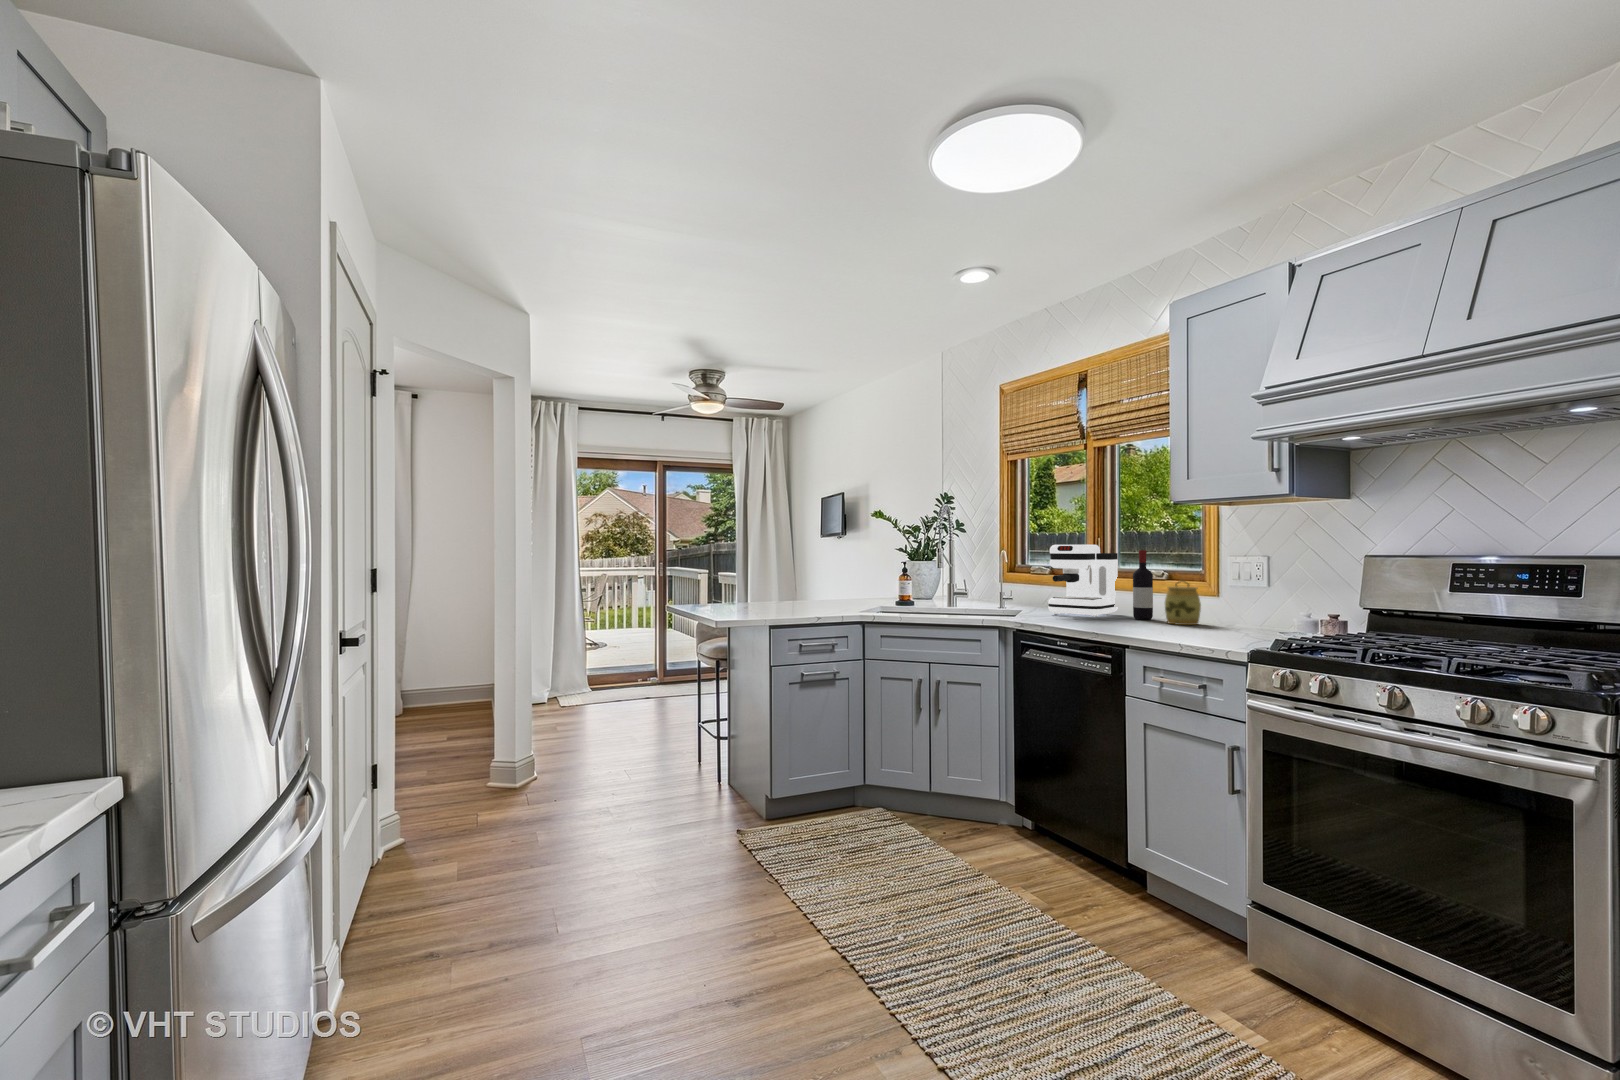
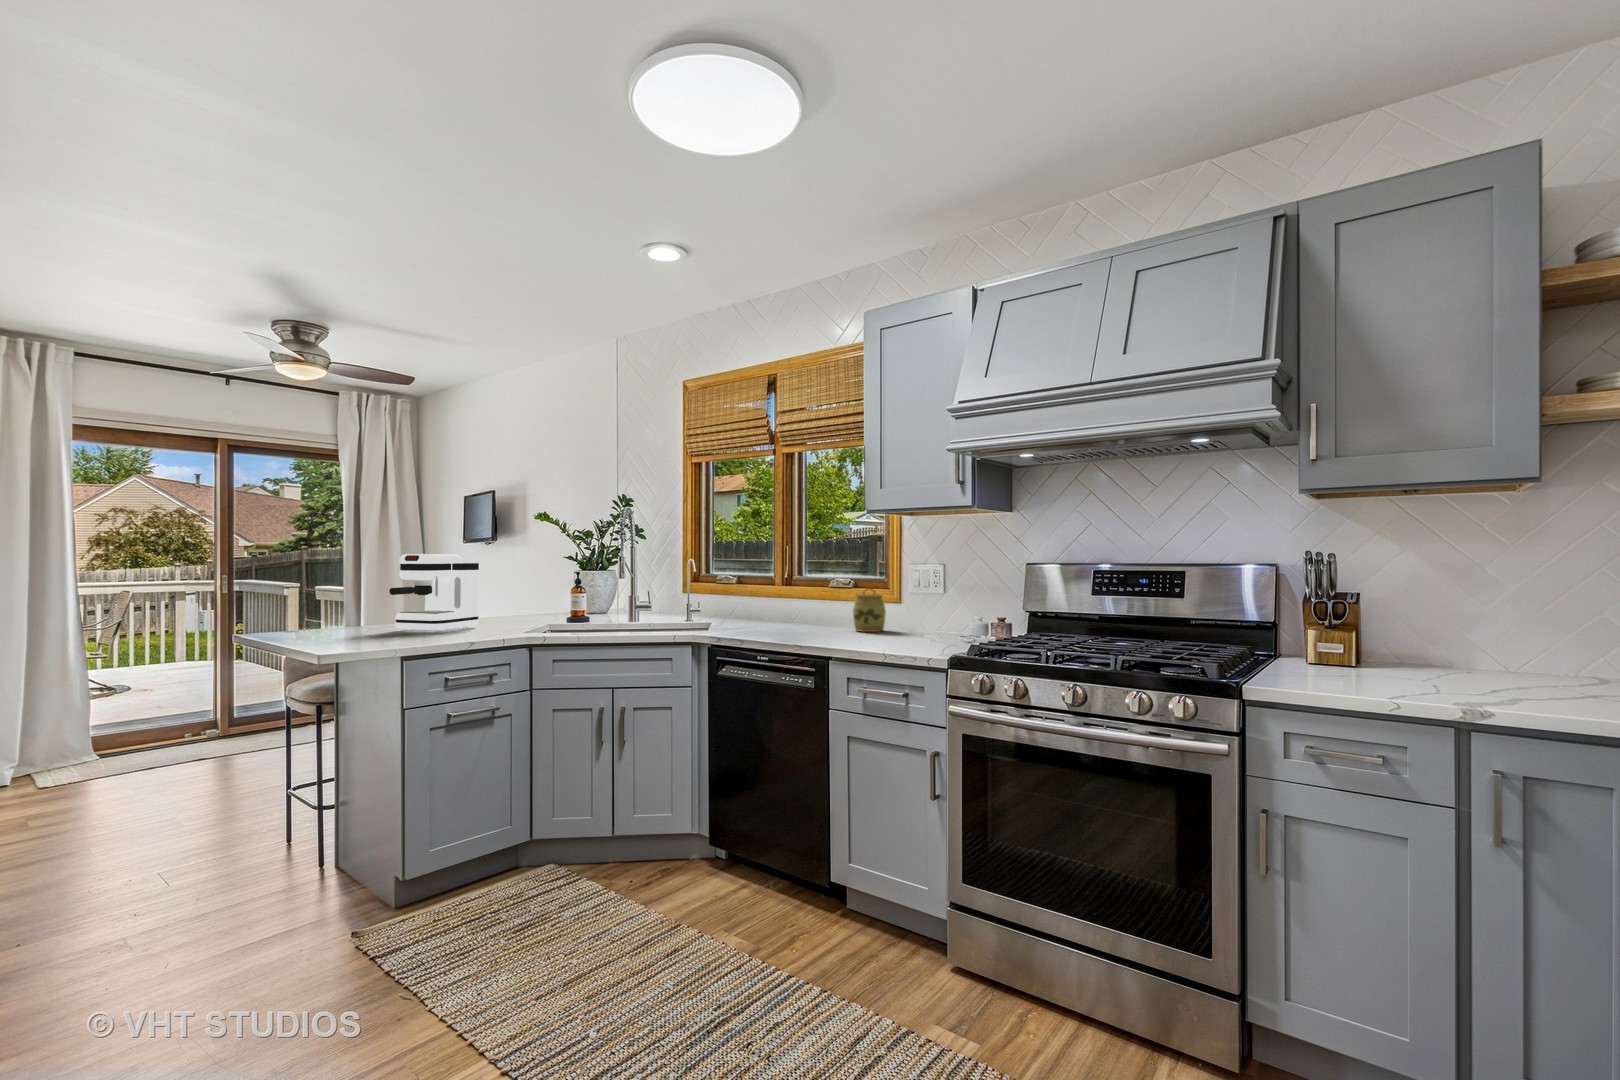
coffee maker: present [1048,545,1118,617] -> present [389,554,479,632]
wine bottle: present [1133,550,1153,620] -> none [822,558,840,628]

